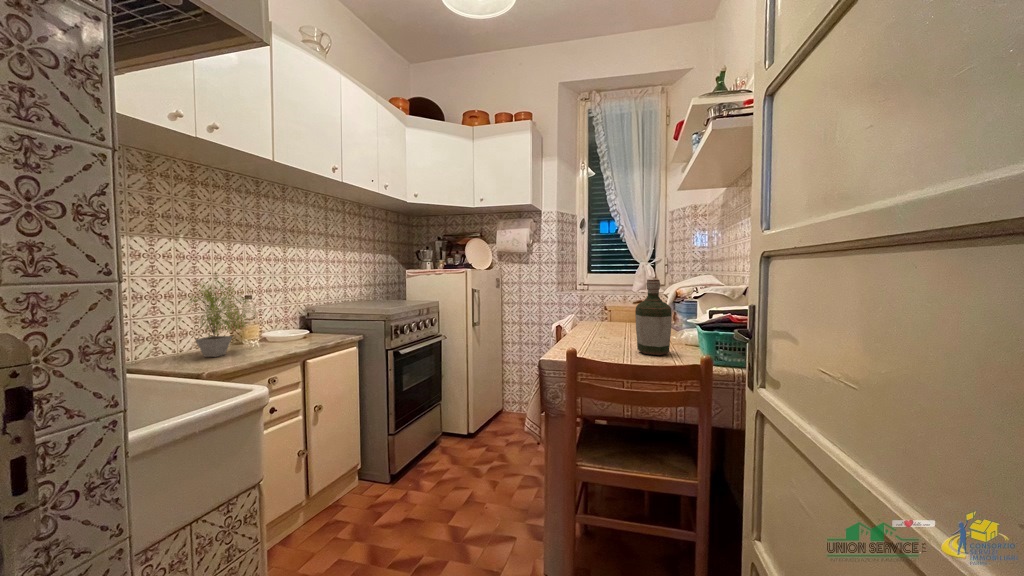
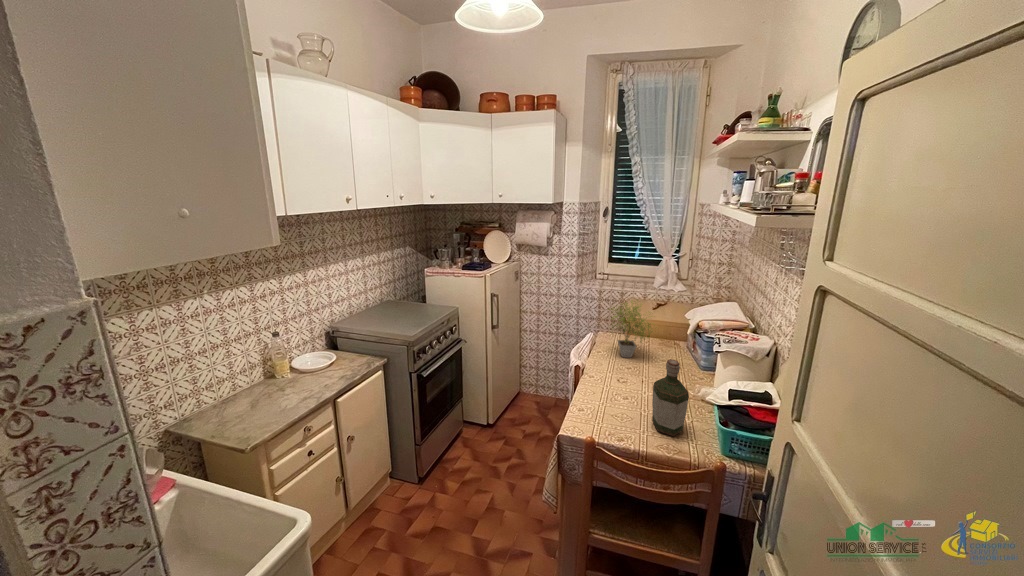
potted plant: present [189,275,256,357] -> present [612,302,651,358]

